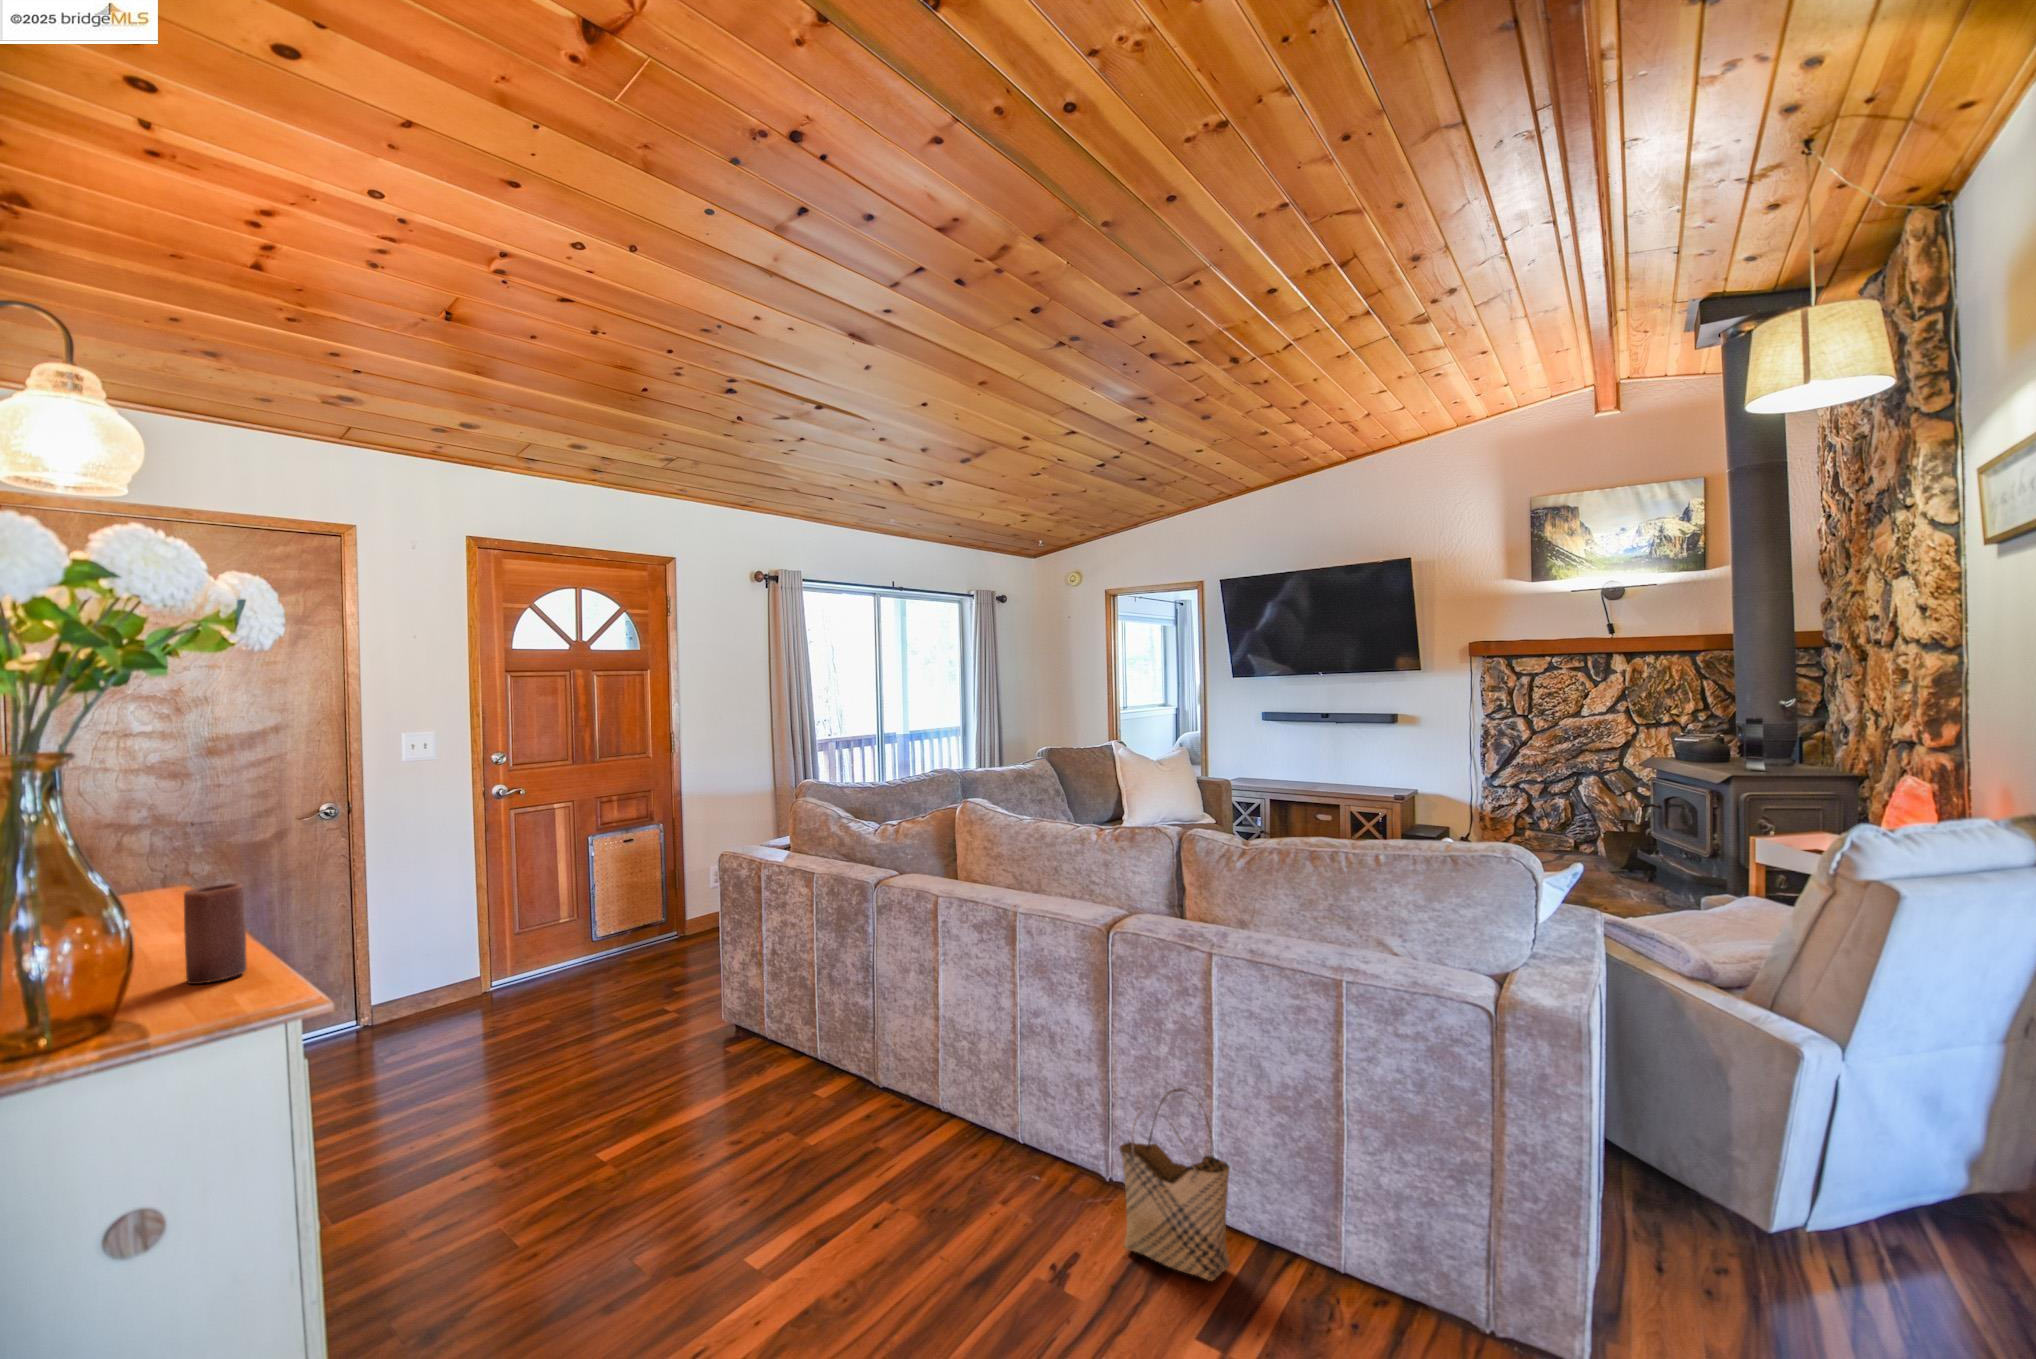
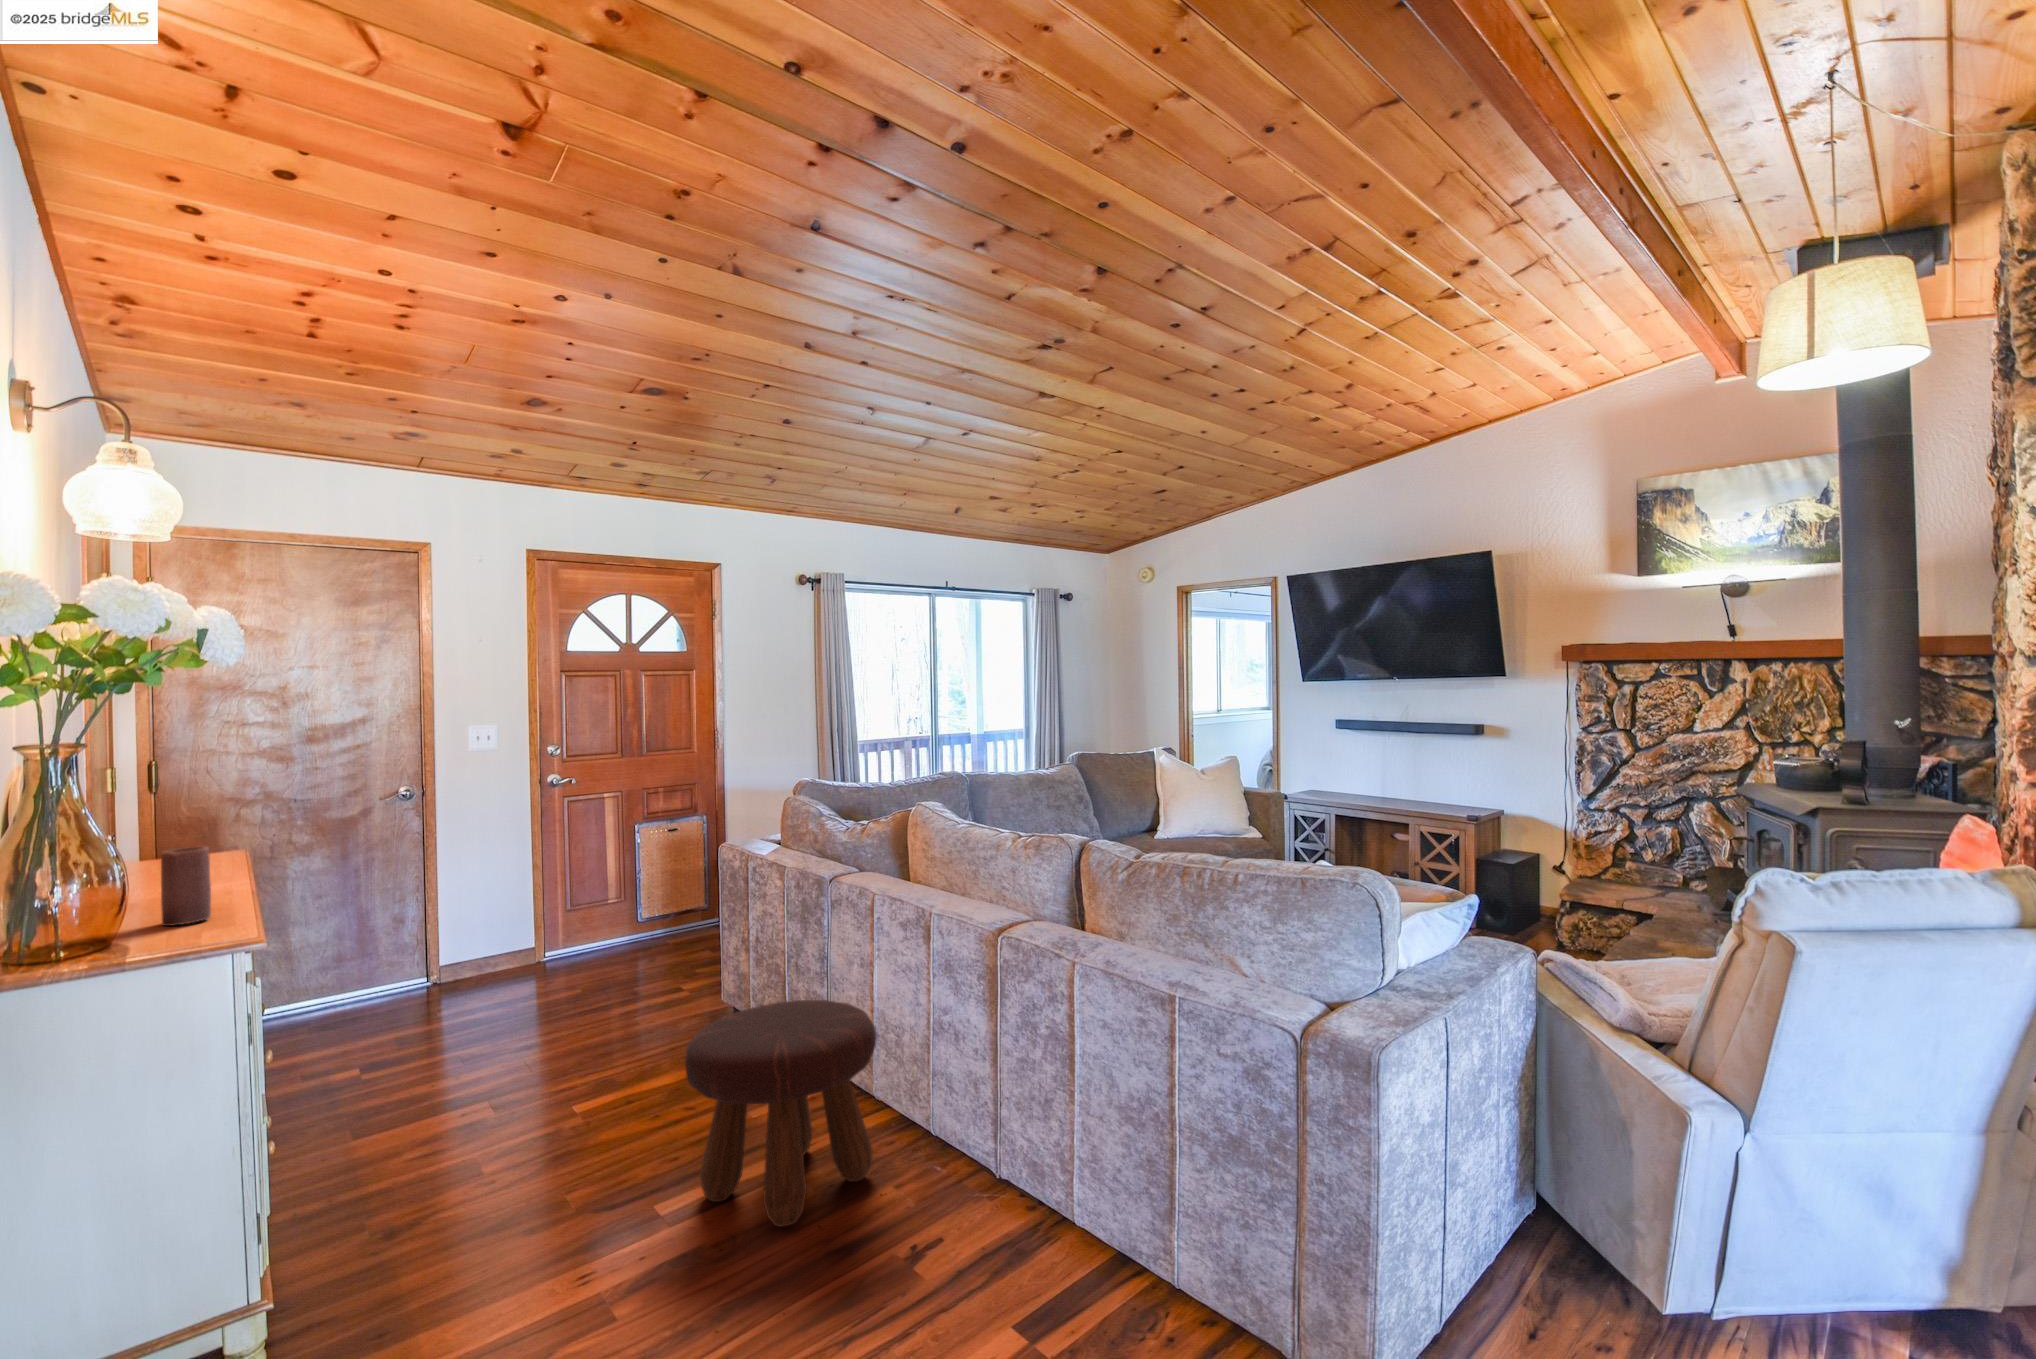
footstool: none [782,1012,982,1257] -> present [685,1000,877,1226]
woven basket: present [1119,1089,1230,1281] -> none [981,1093,1075,1283]

